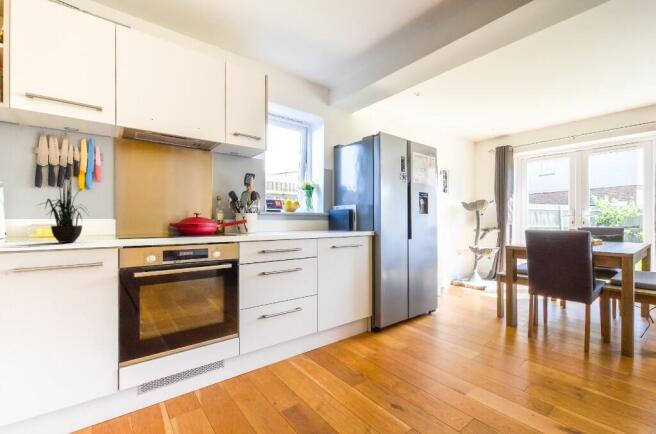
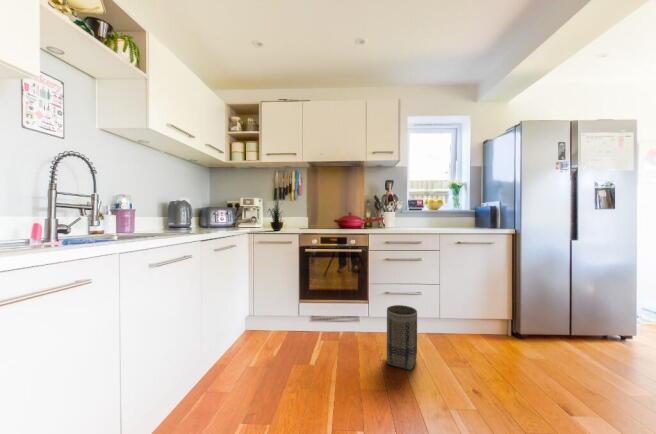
basket: none [284,329,322,415] -> present [387,305,417,370]

